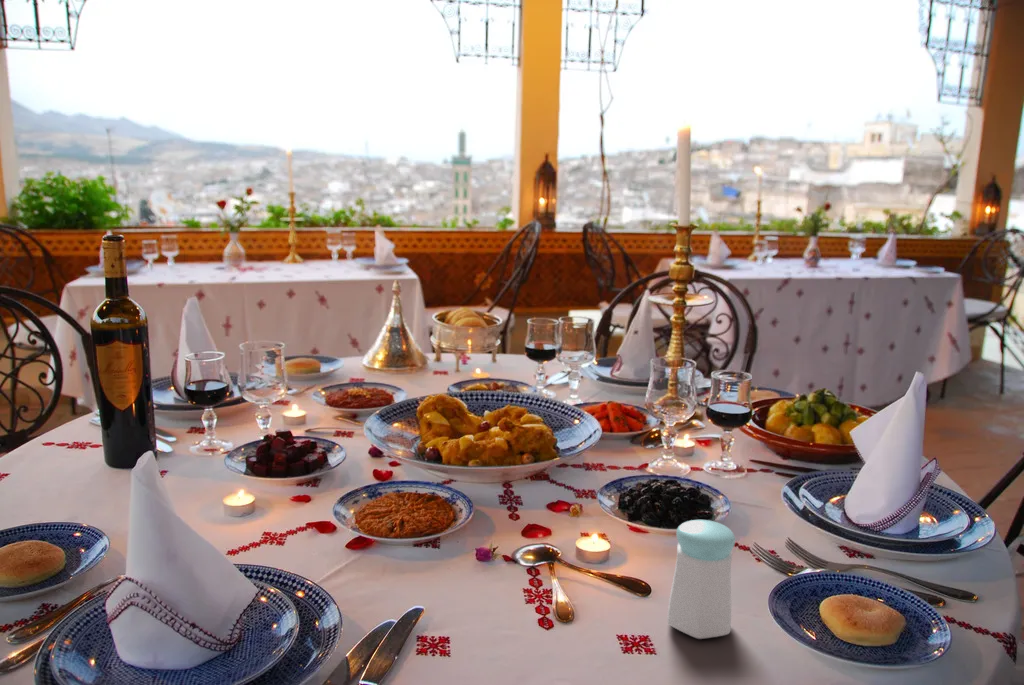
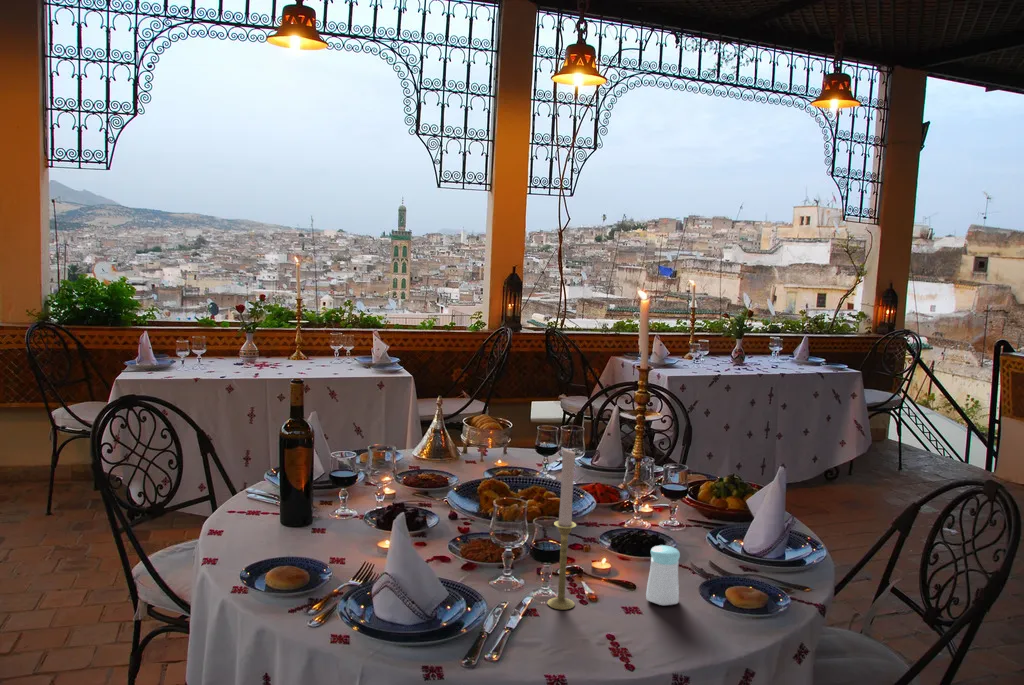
candlestick: none [471,325,524,646] -> present [547,449,576,609]

